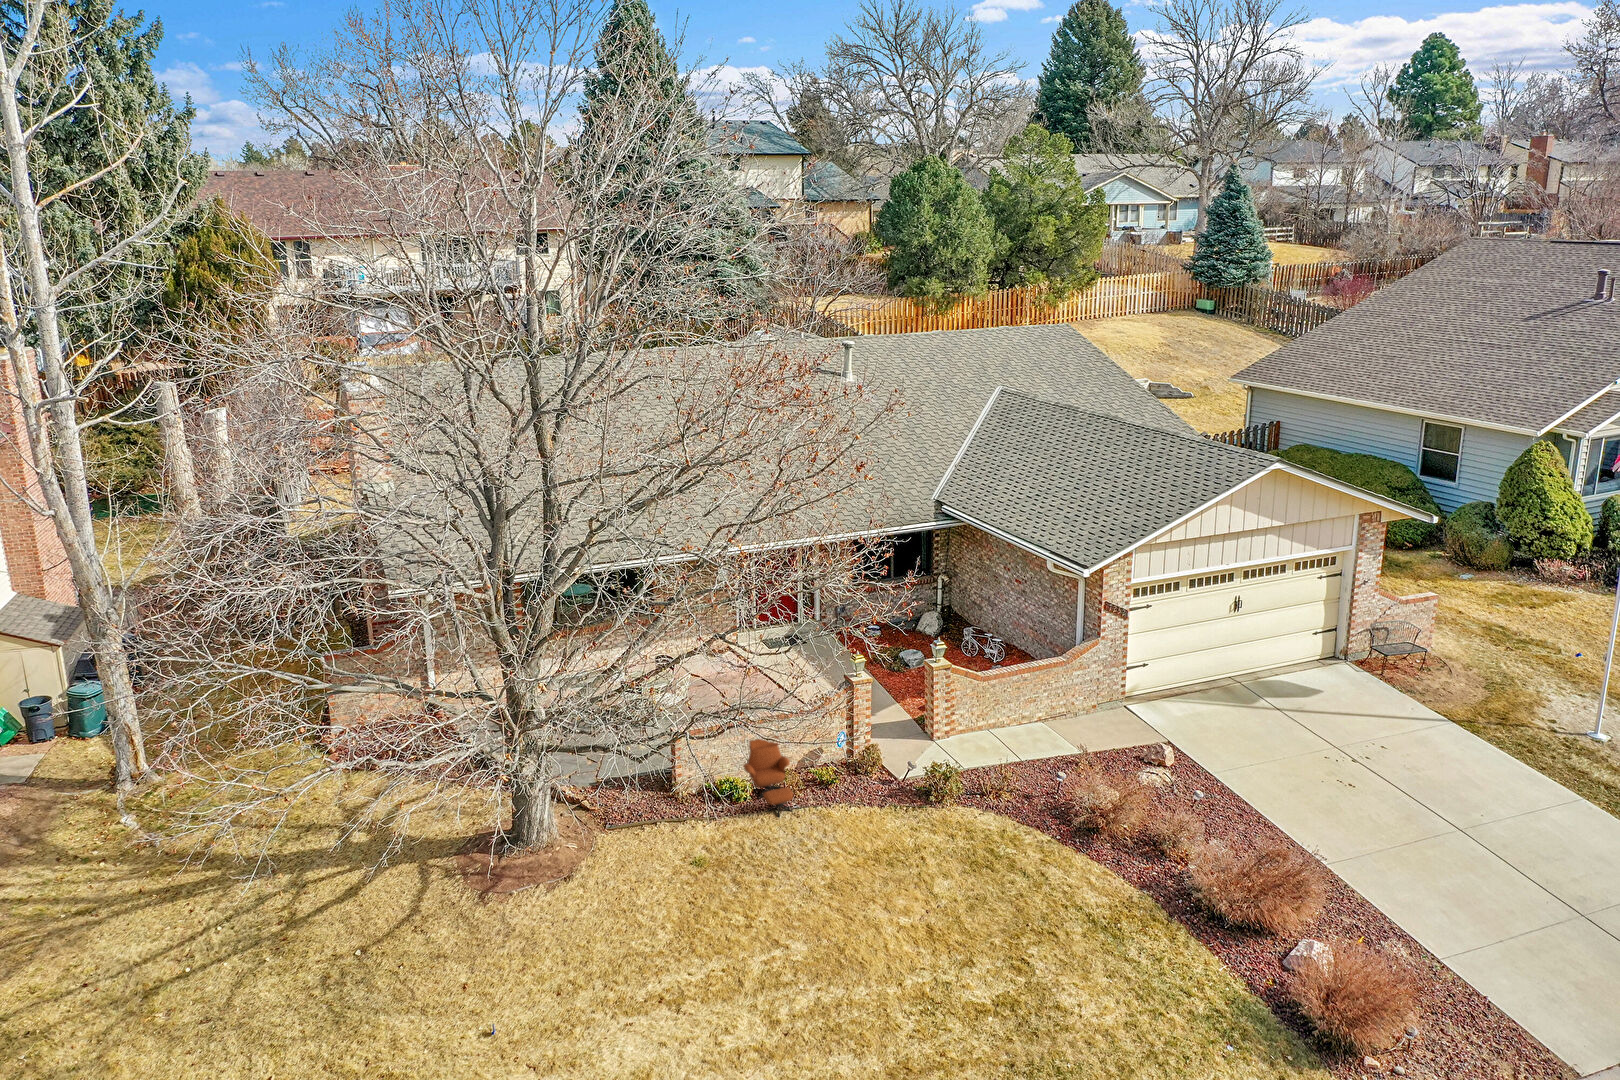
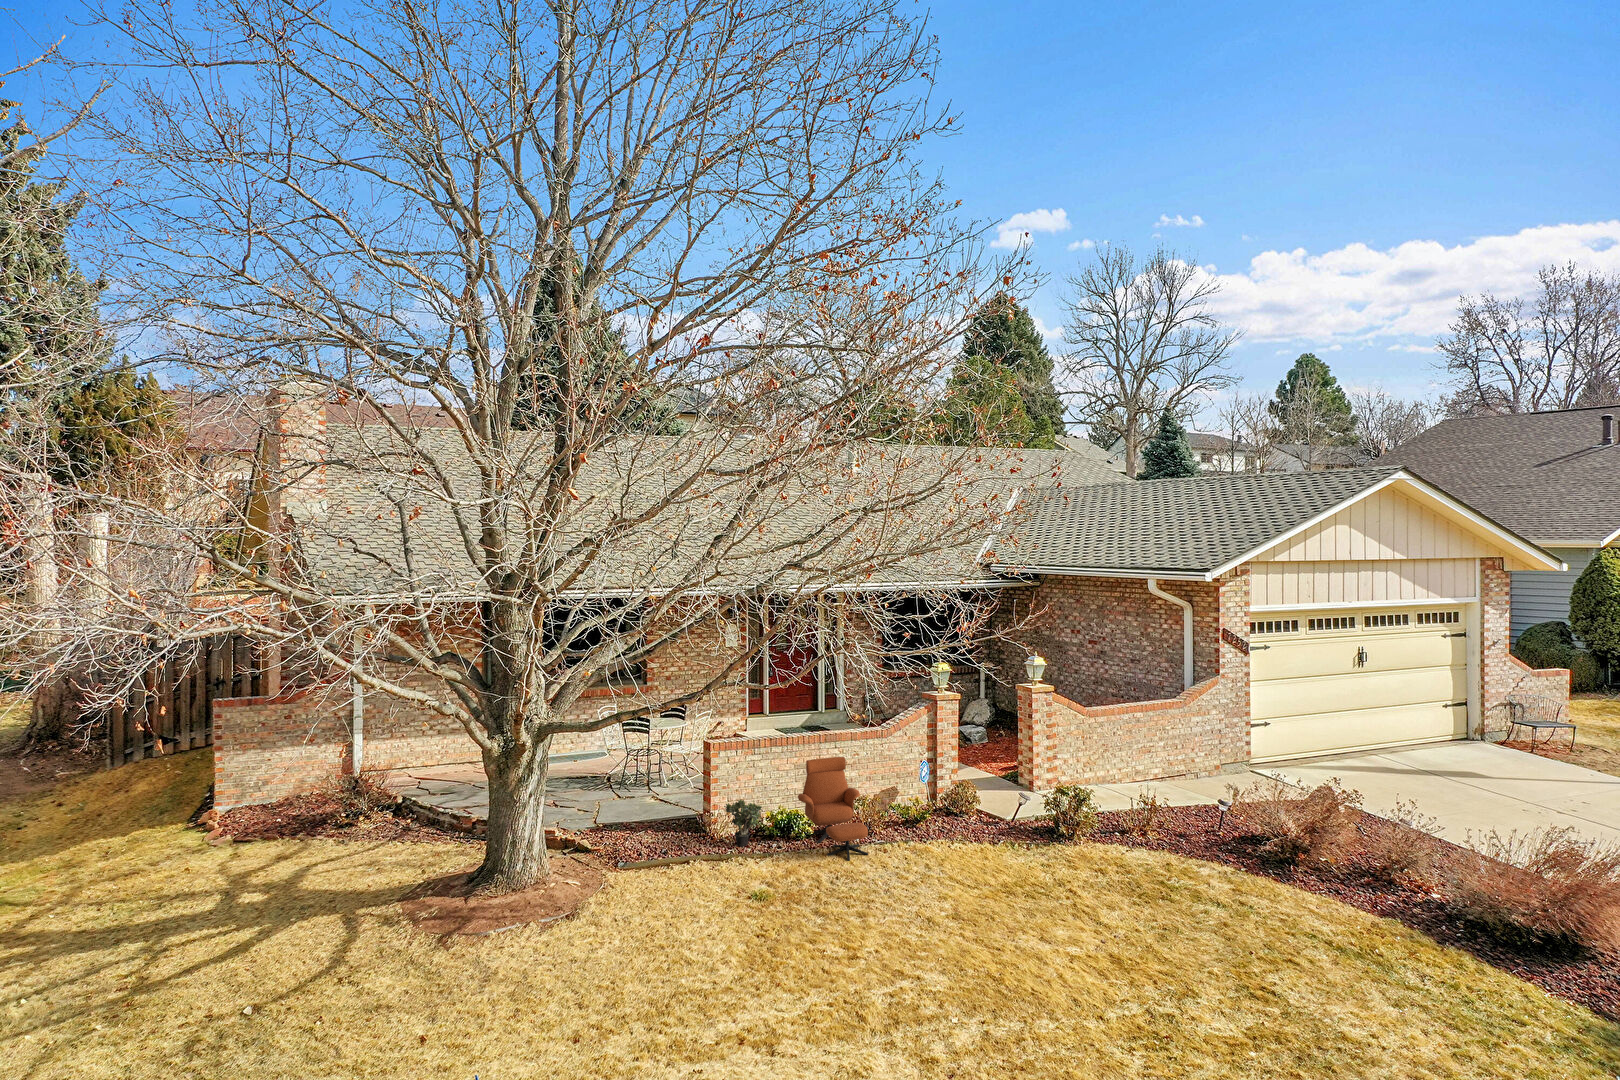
potted plant: none [689,772,717,803] -> present [724,800,762,847]

